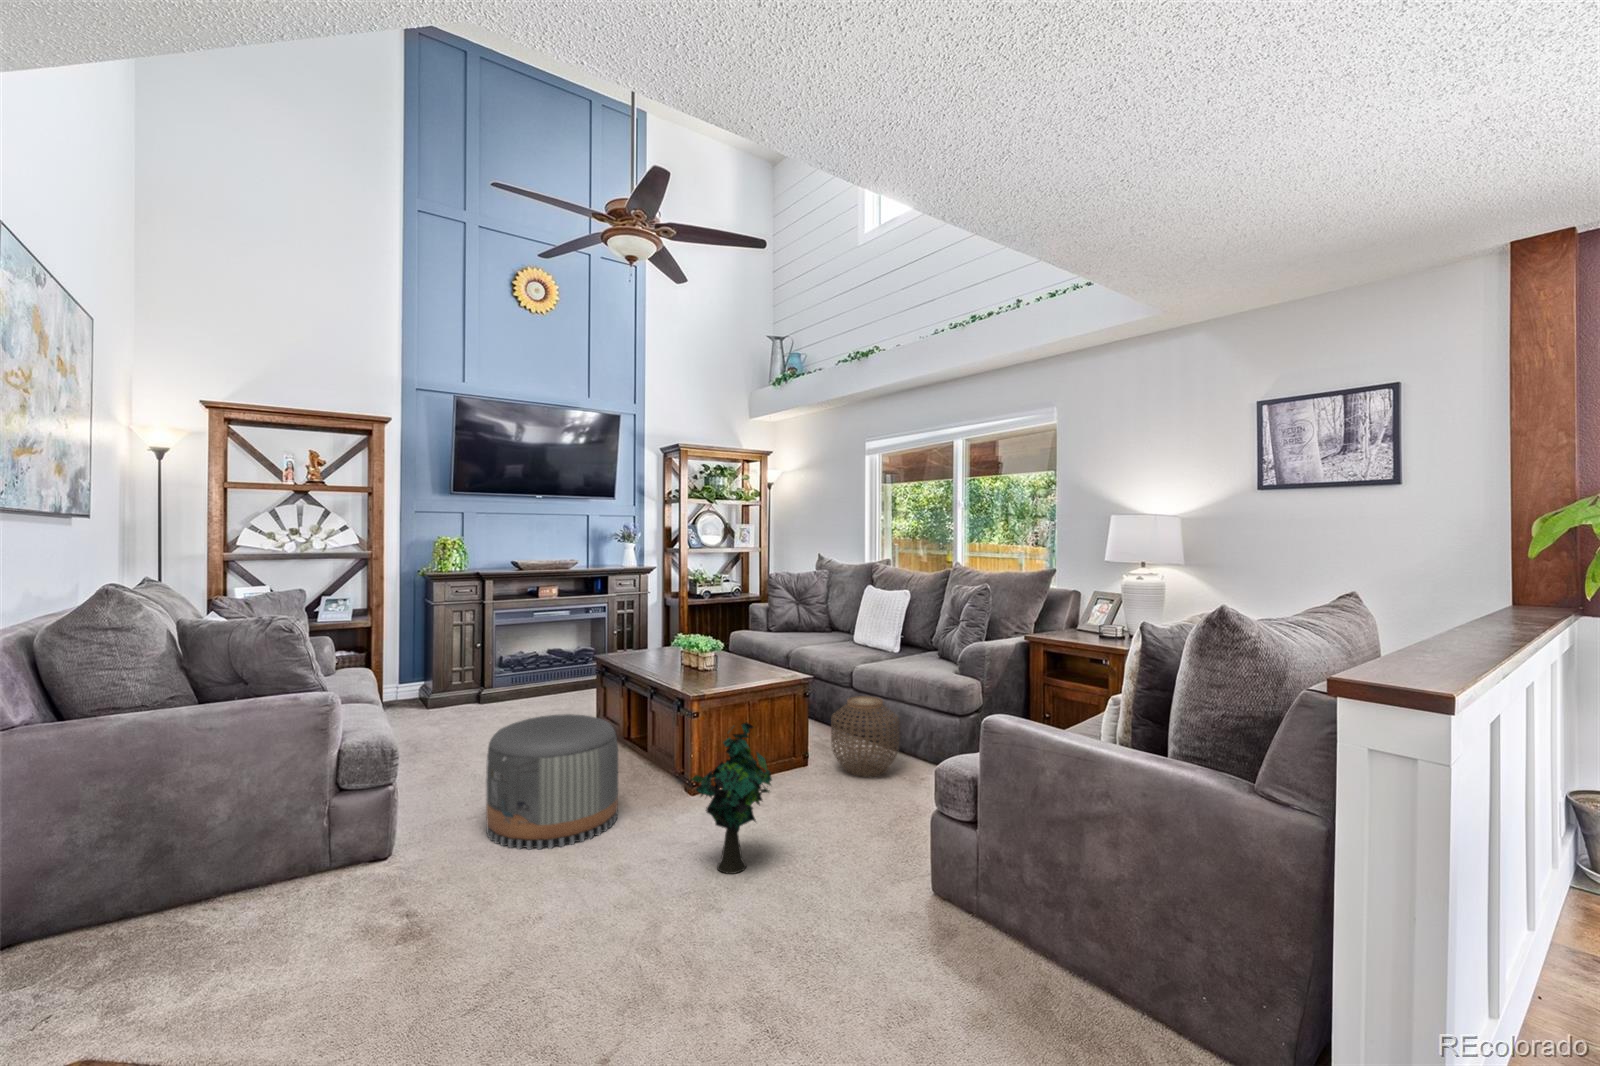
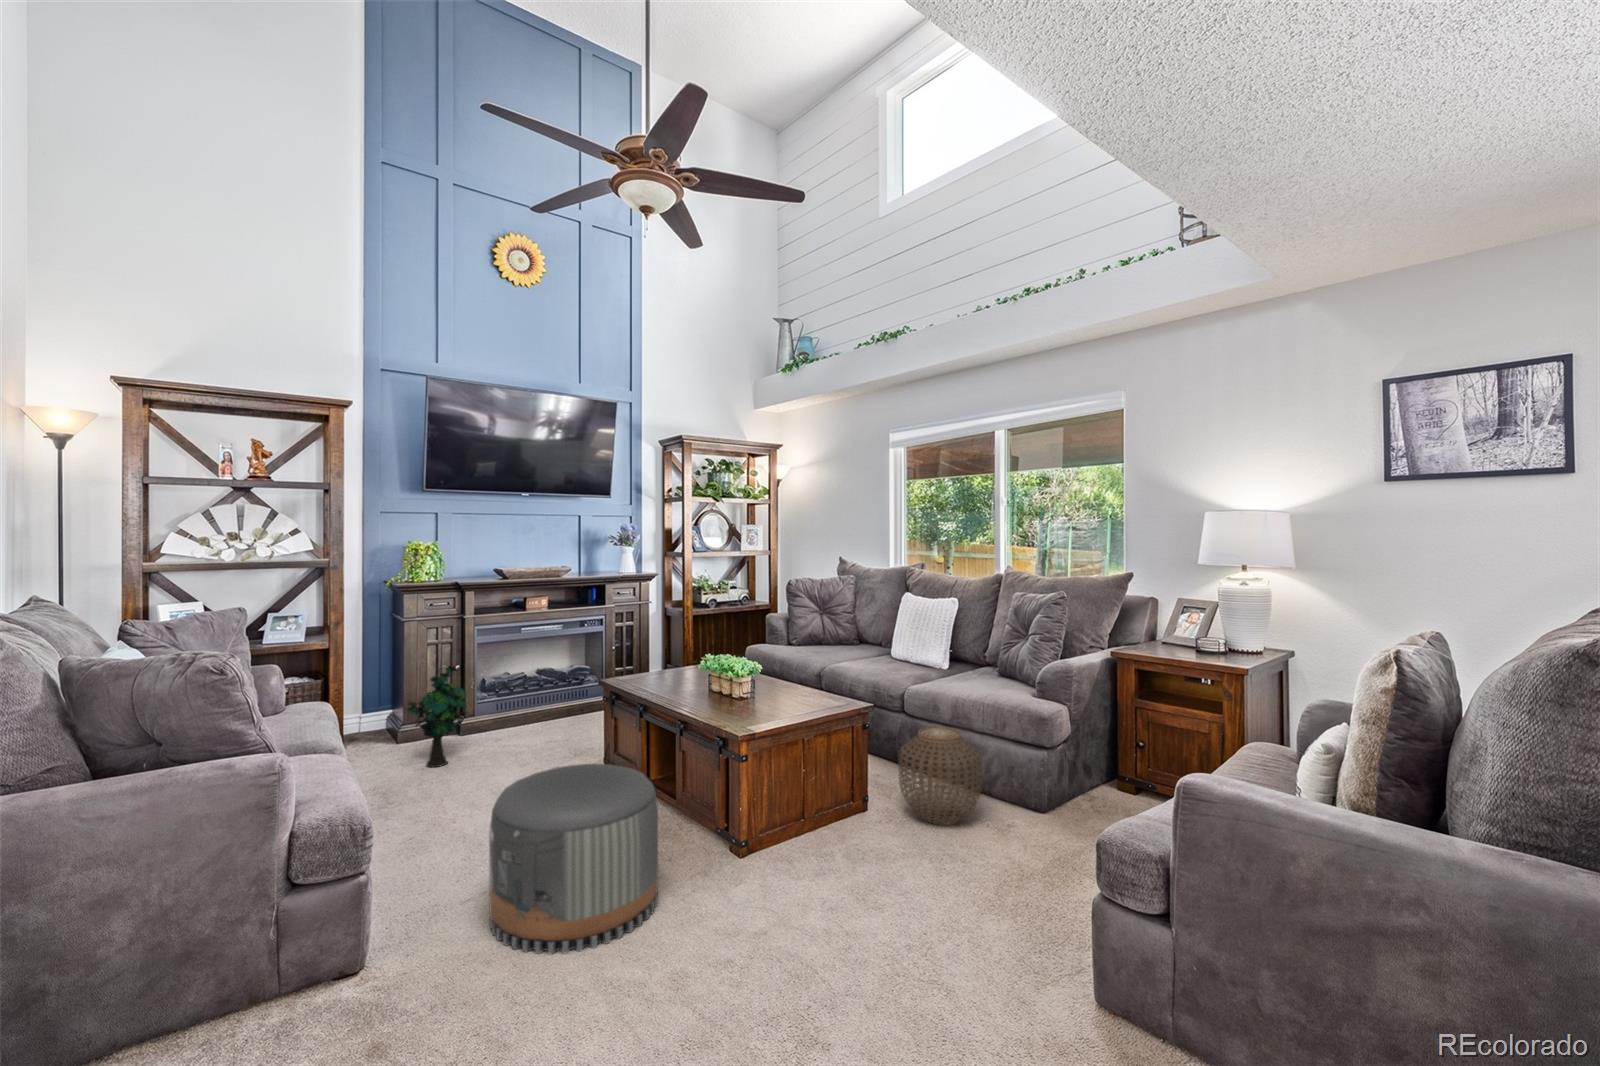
decorative plant: present [692,722,772,874] -> present [407,666,468,767]

